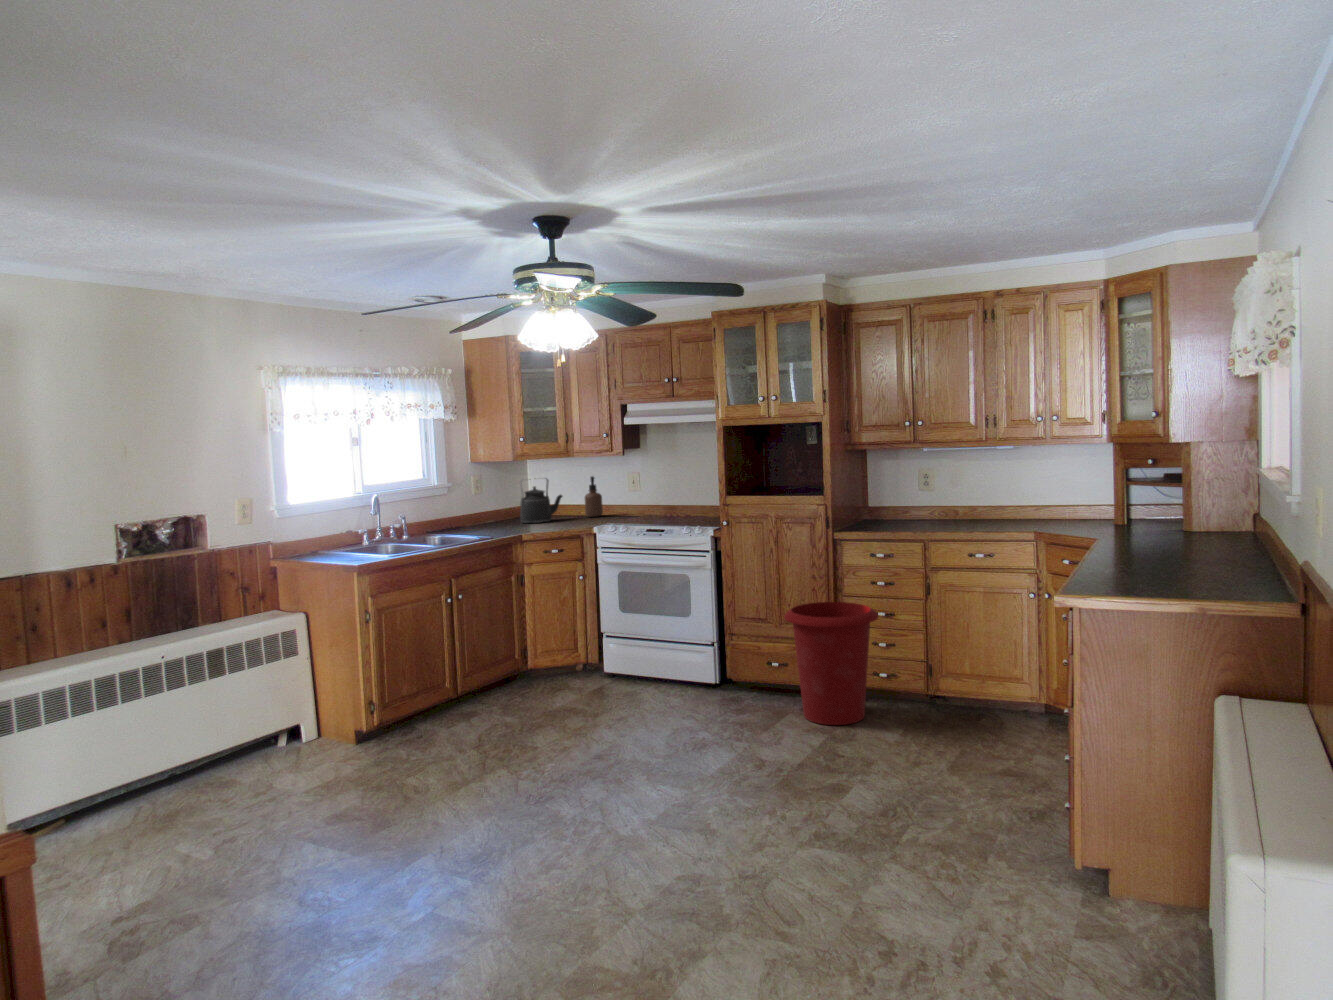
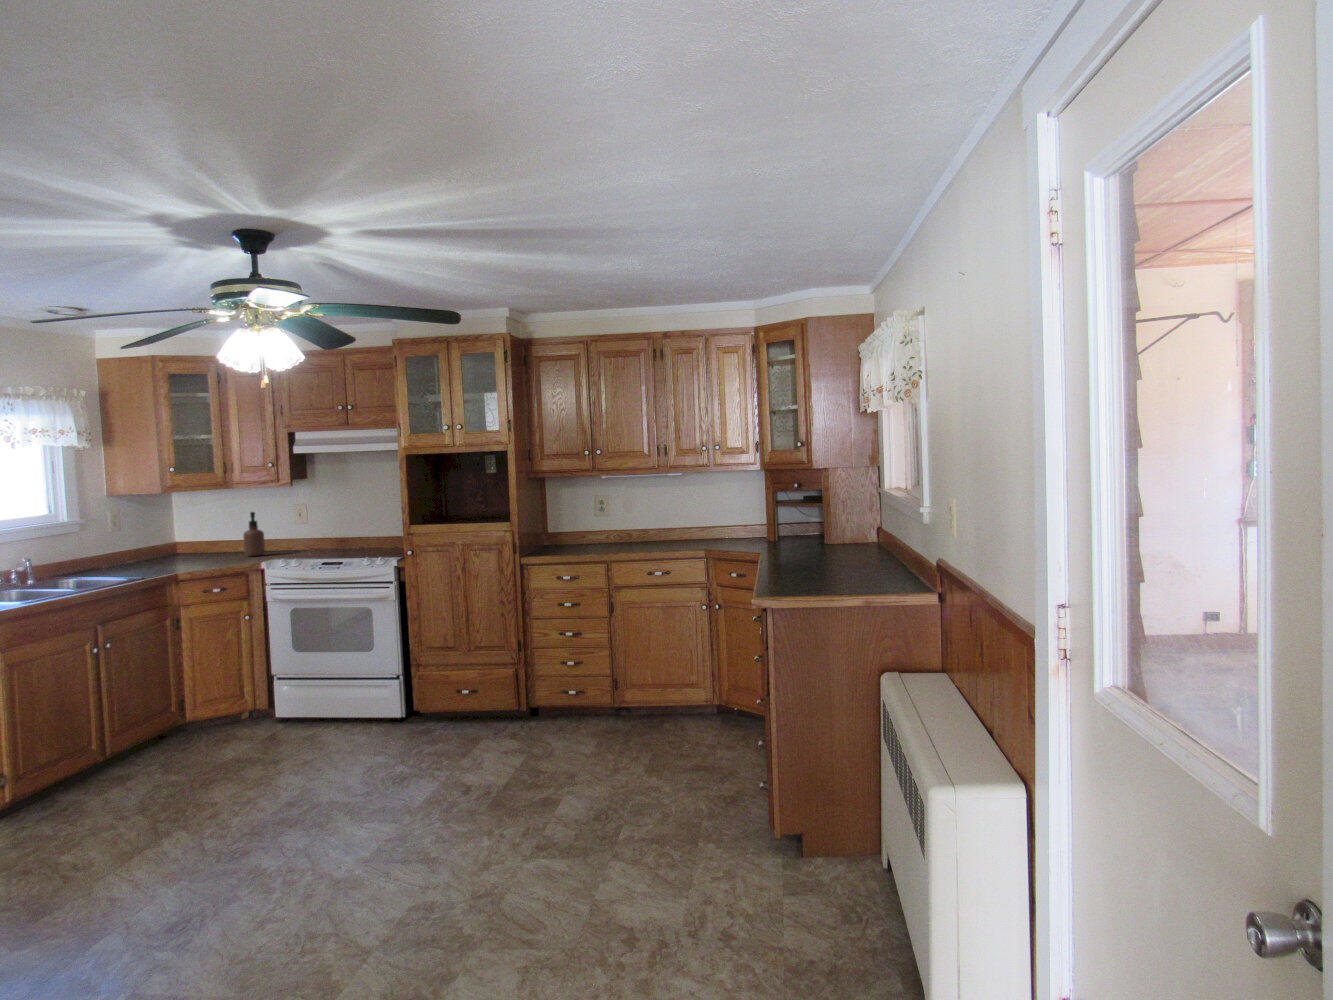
kettle: present [520,479,562,523] -> none [166,513,218,564]
waste bin: present [784,602,878,725] -> none [476,624,568,742]

